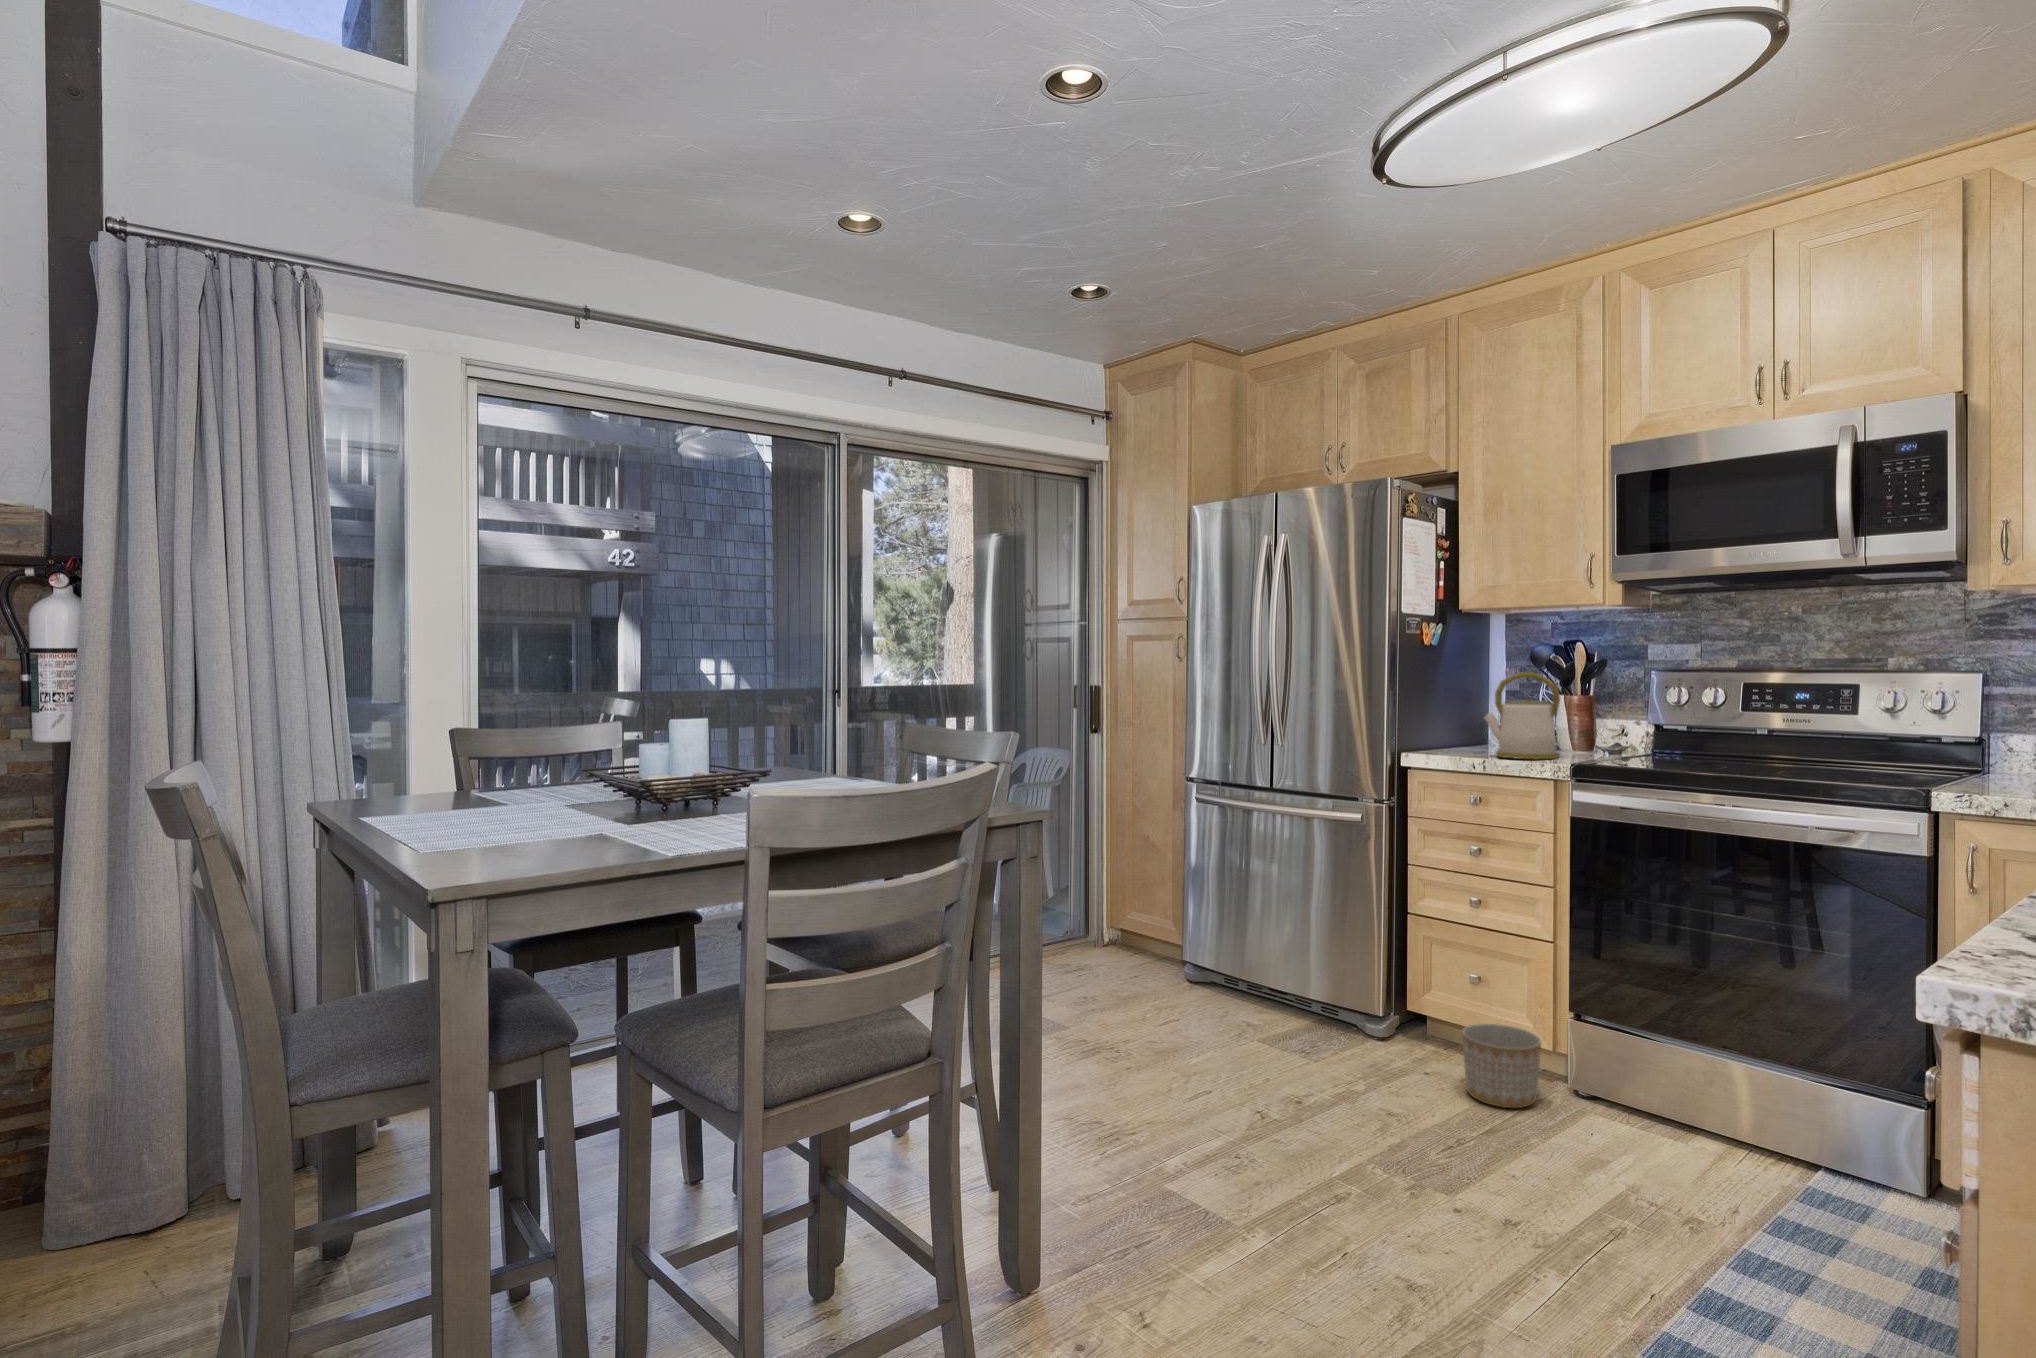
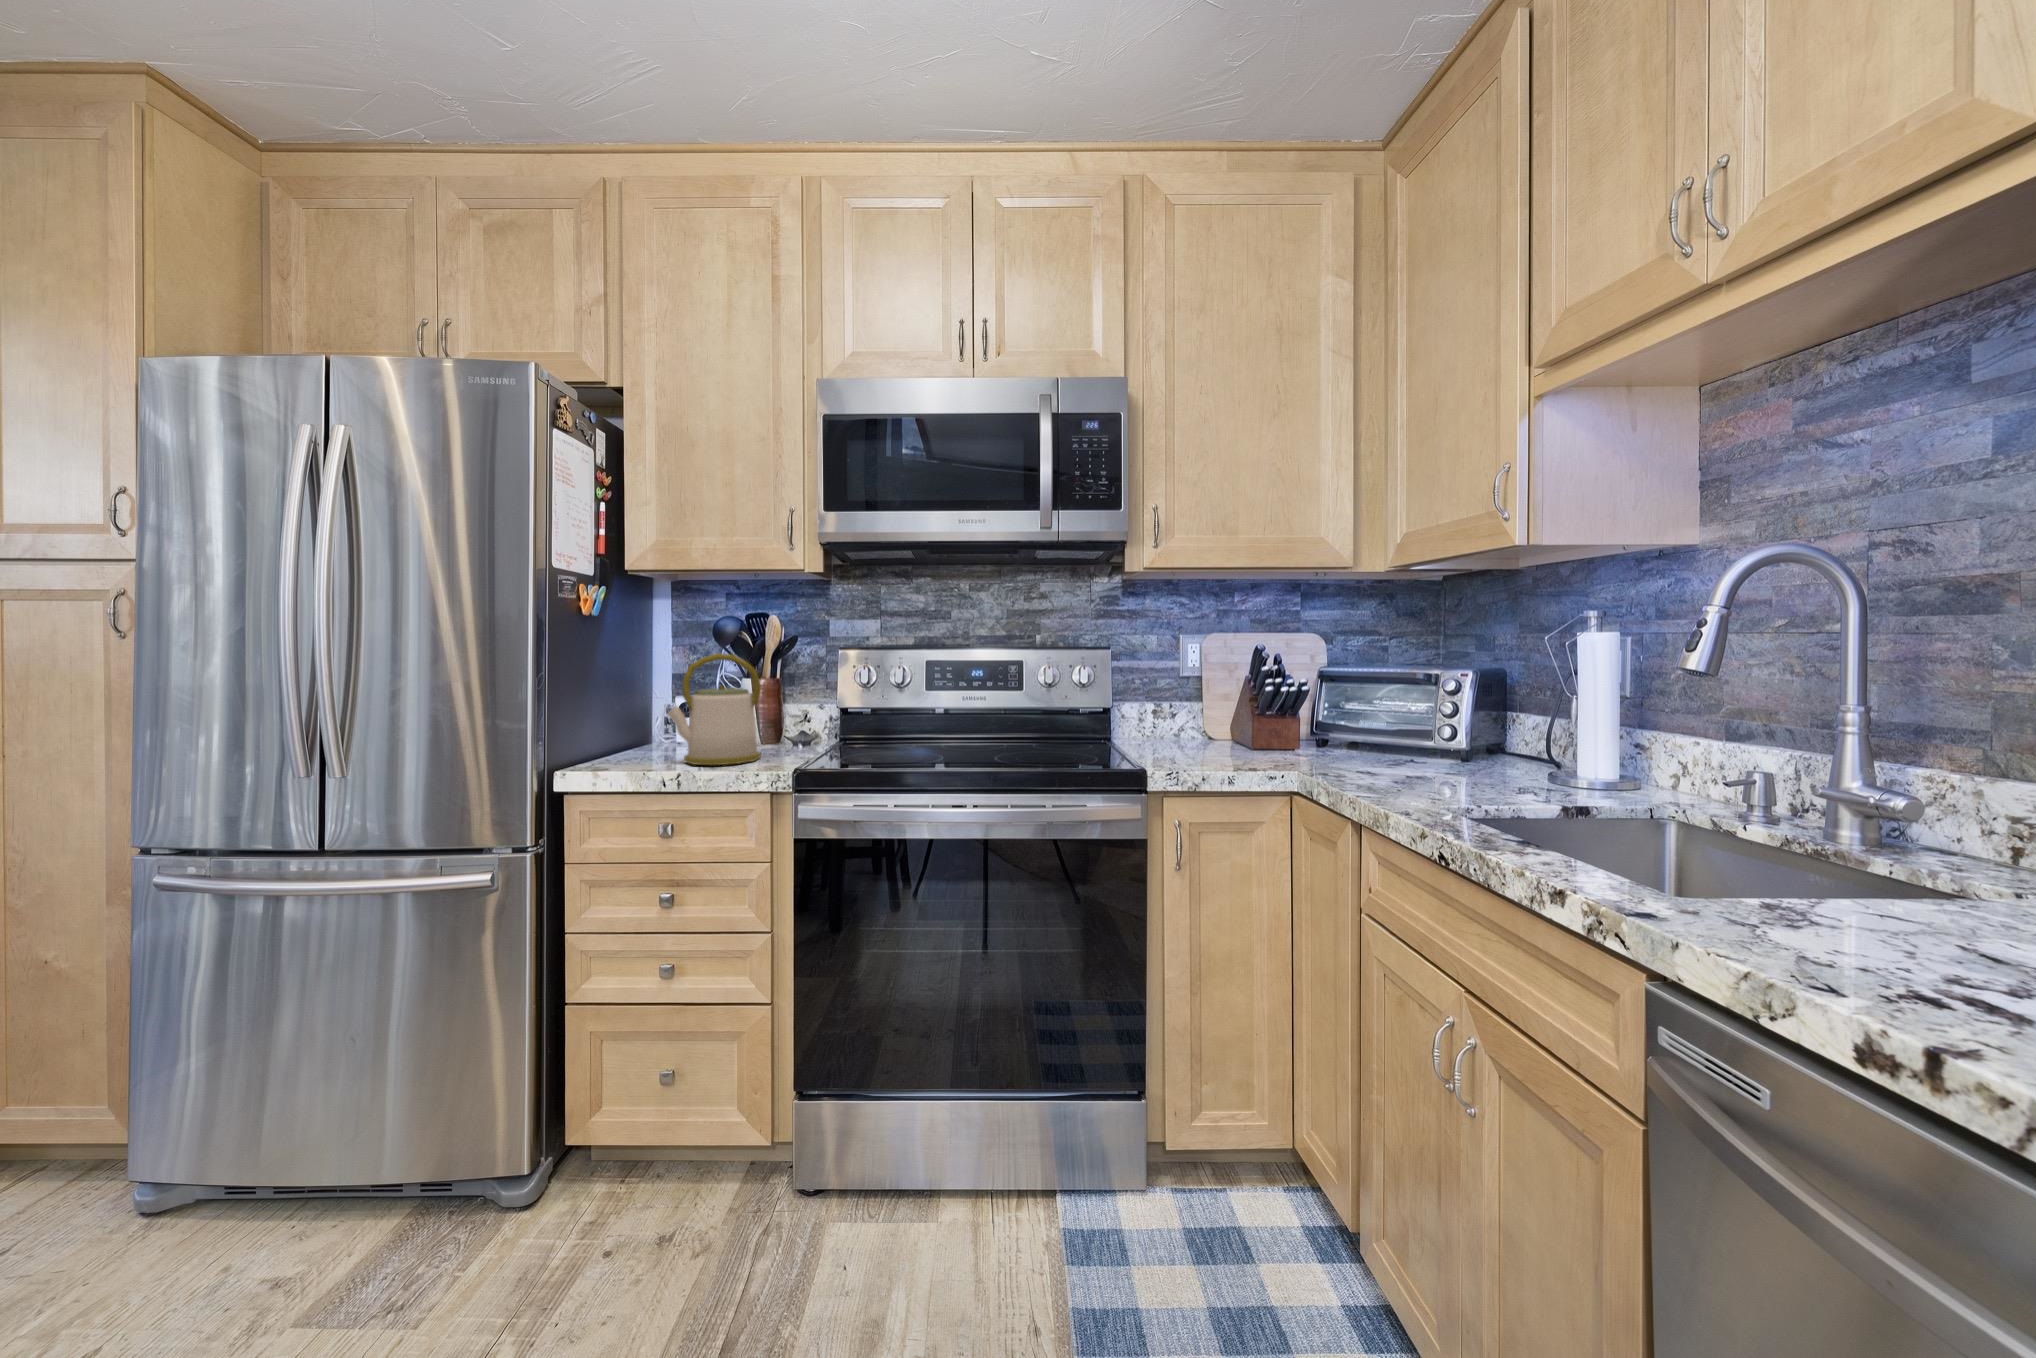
planter: present [1462,1024,1541,1108] -> none [673,1121,776,1254]

